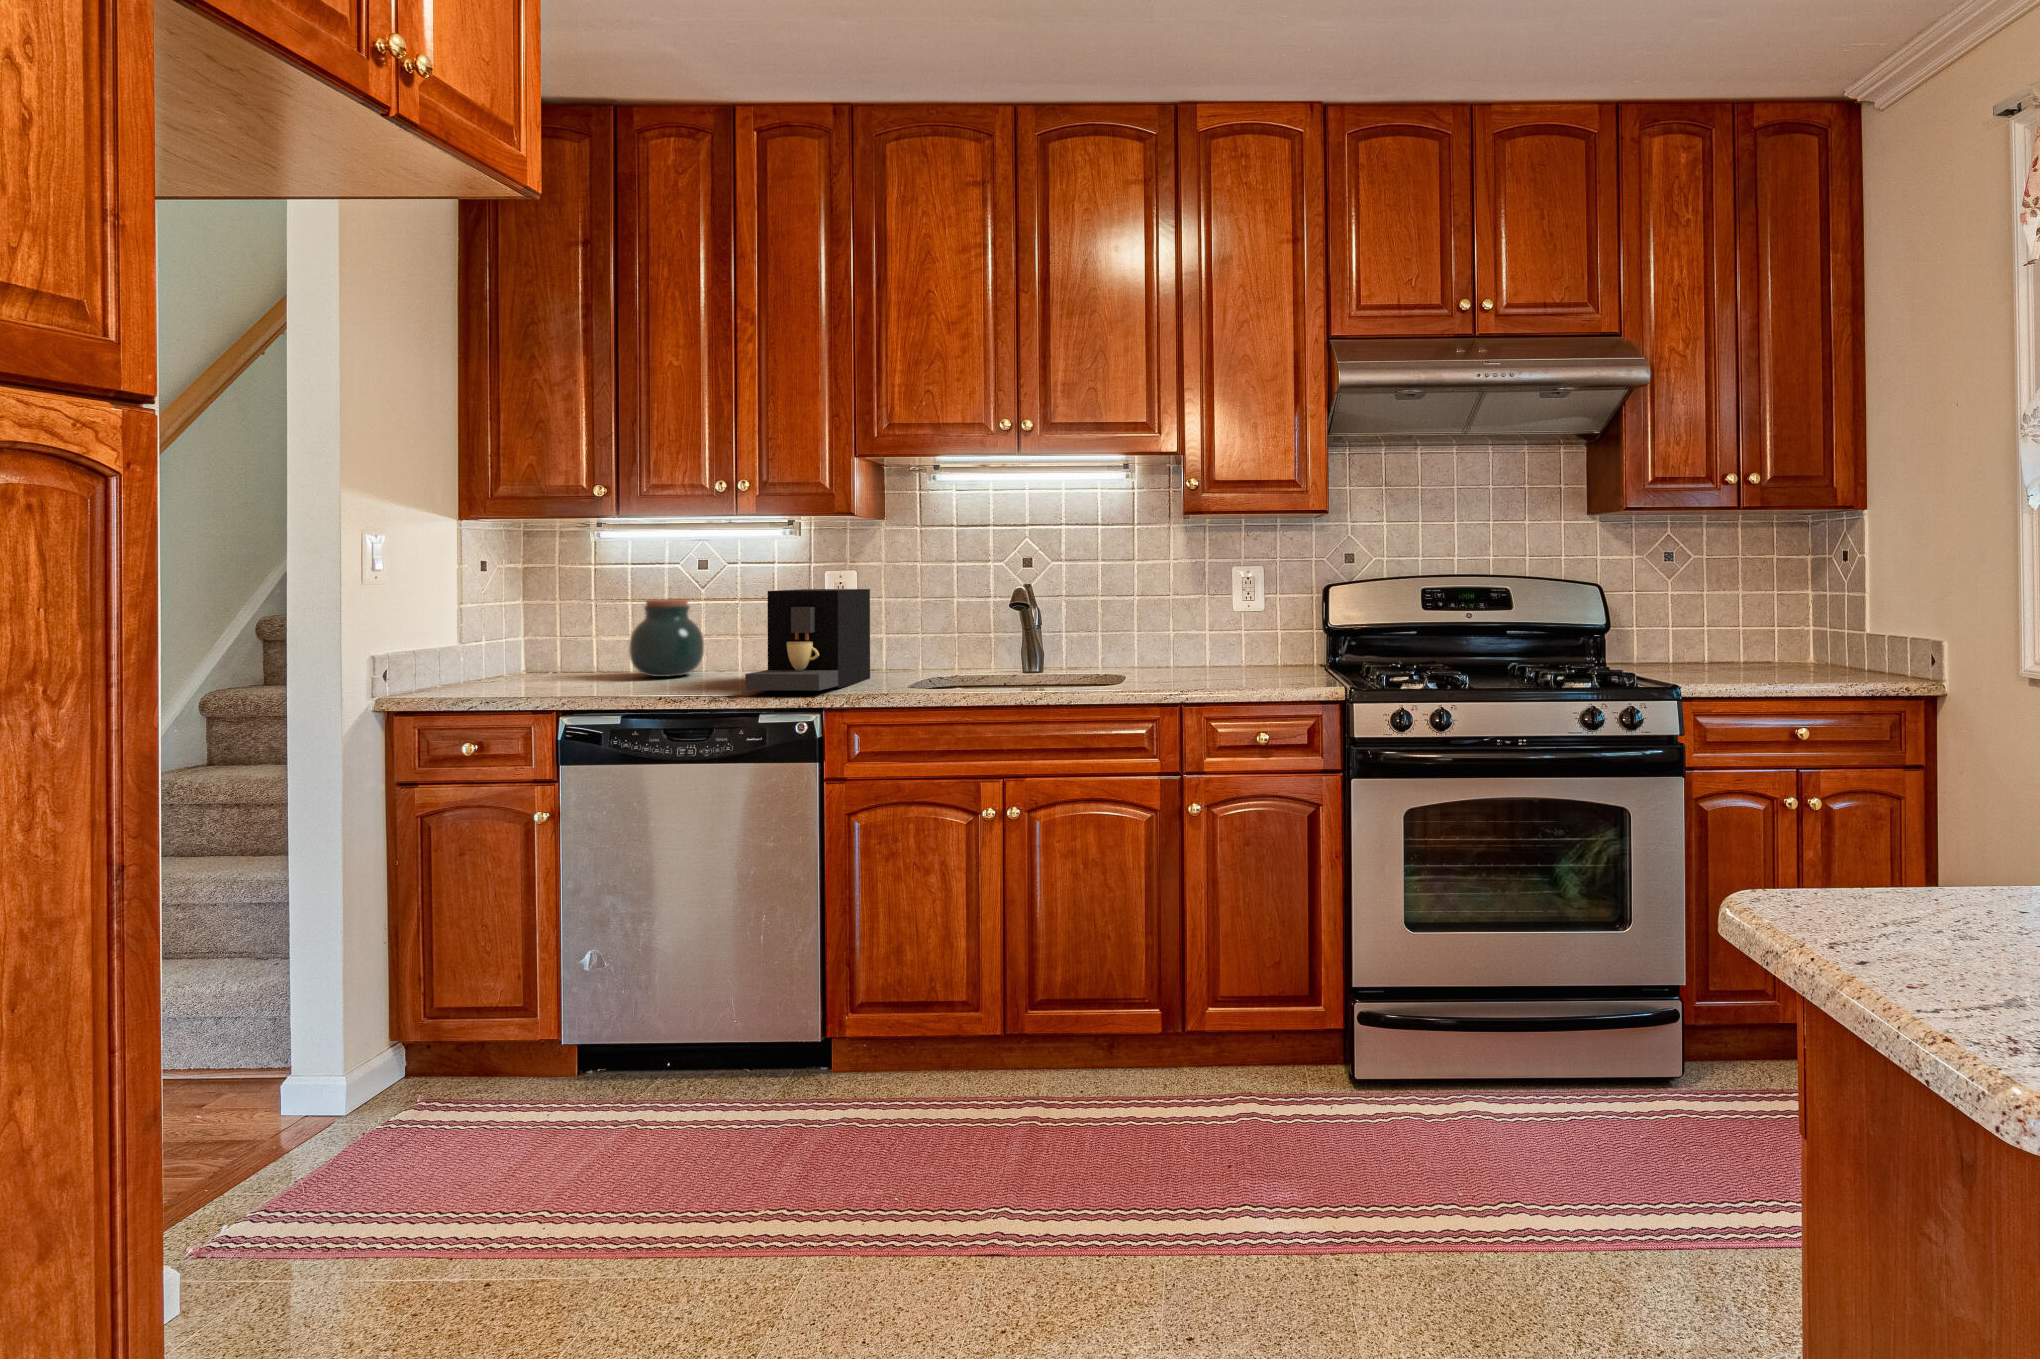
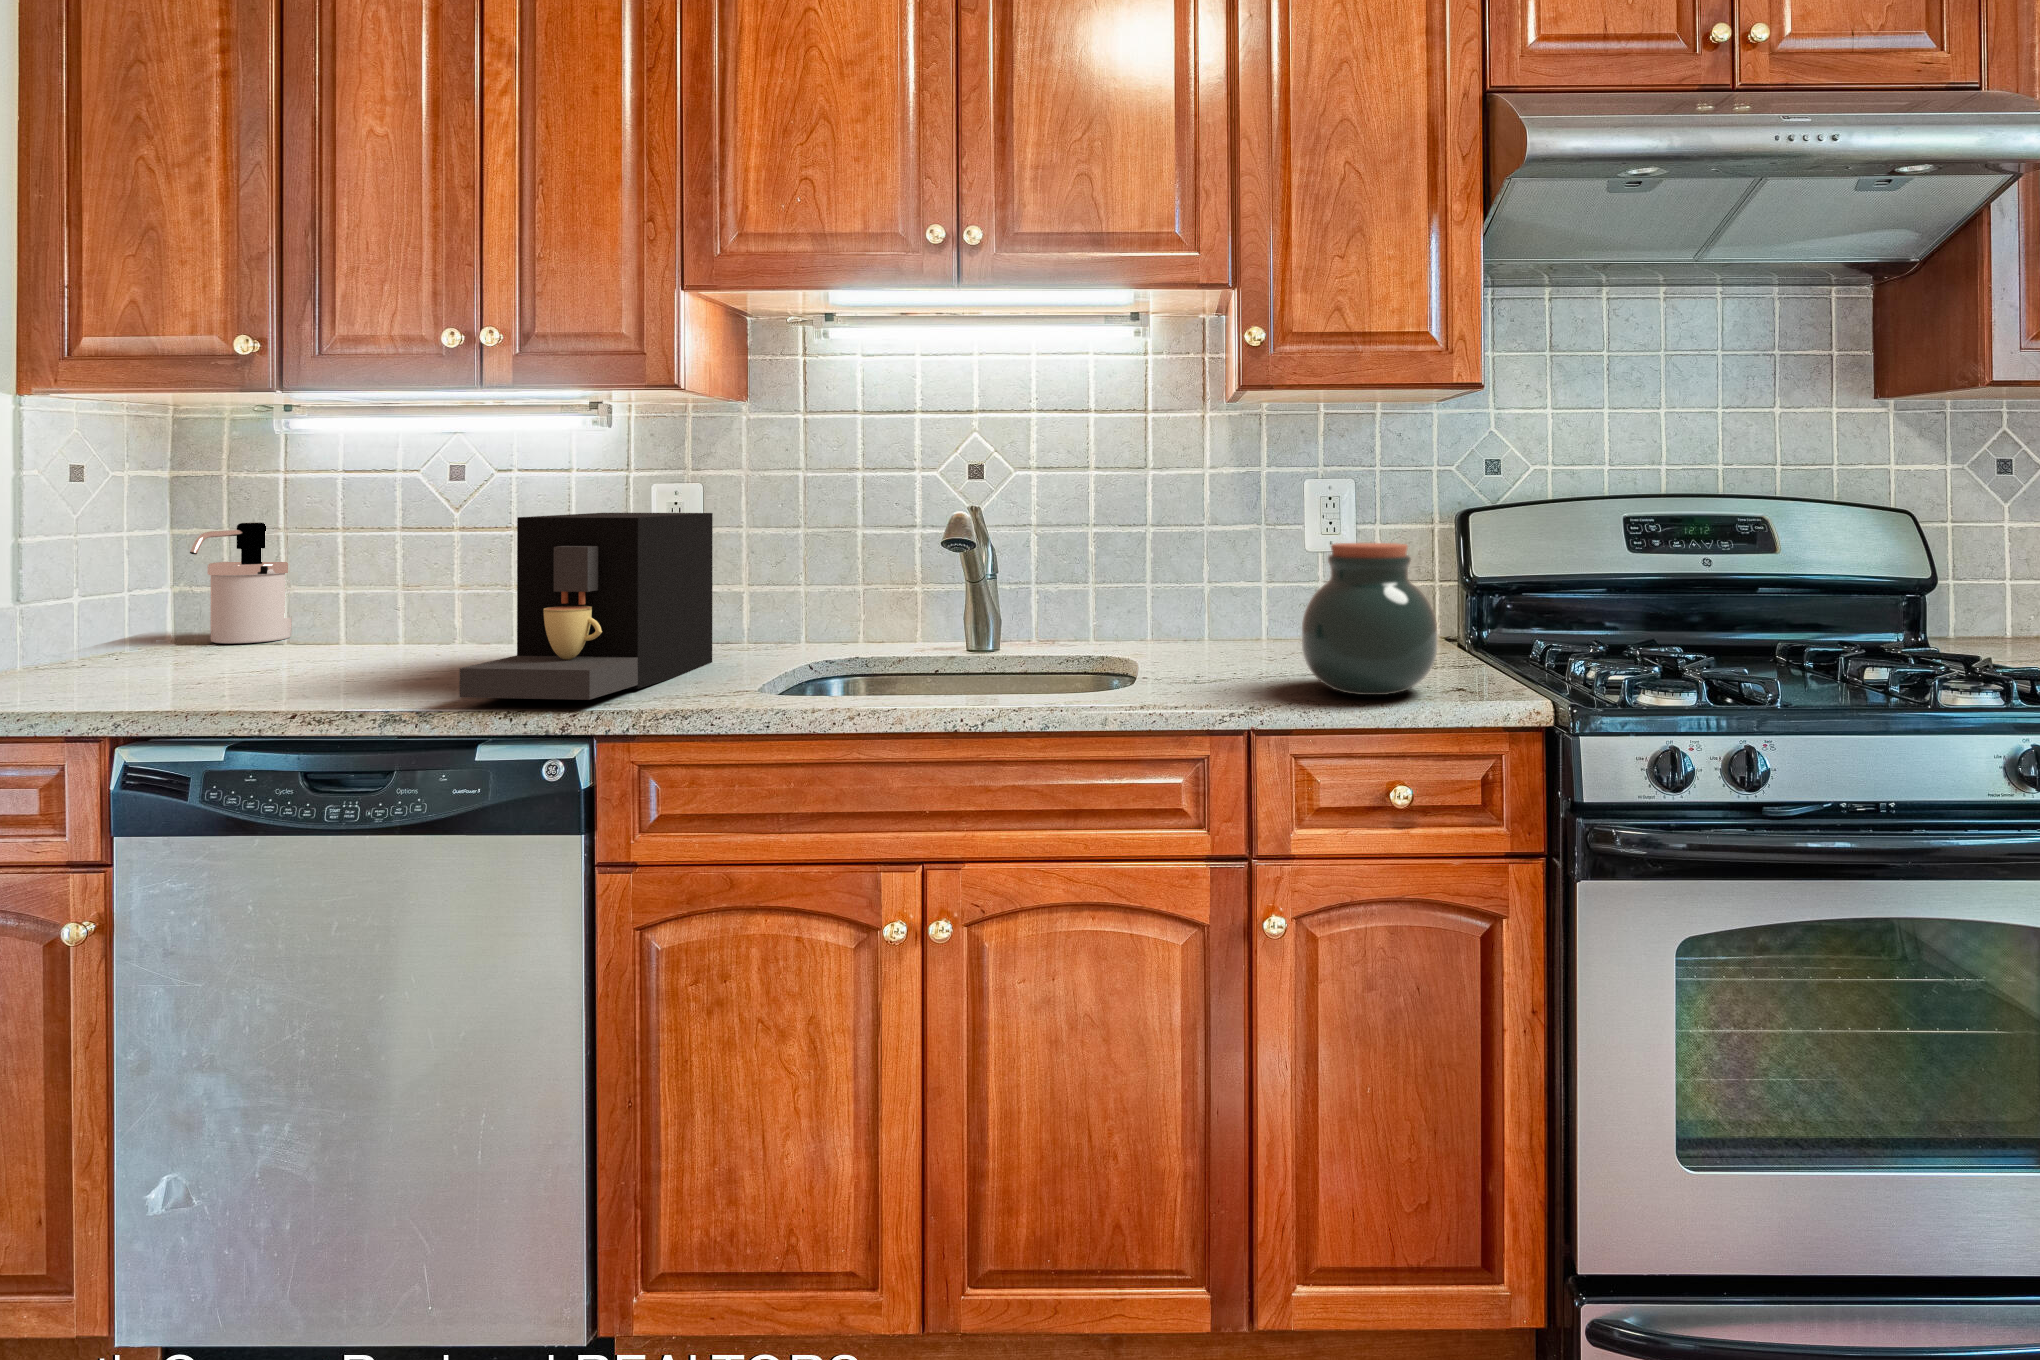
soap dispenser: none [545,597,596,672] -> present [190,523,292,643]
jar: present [629,599,704,677] -> present [1302,543,1438,695]

